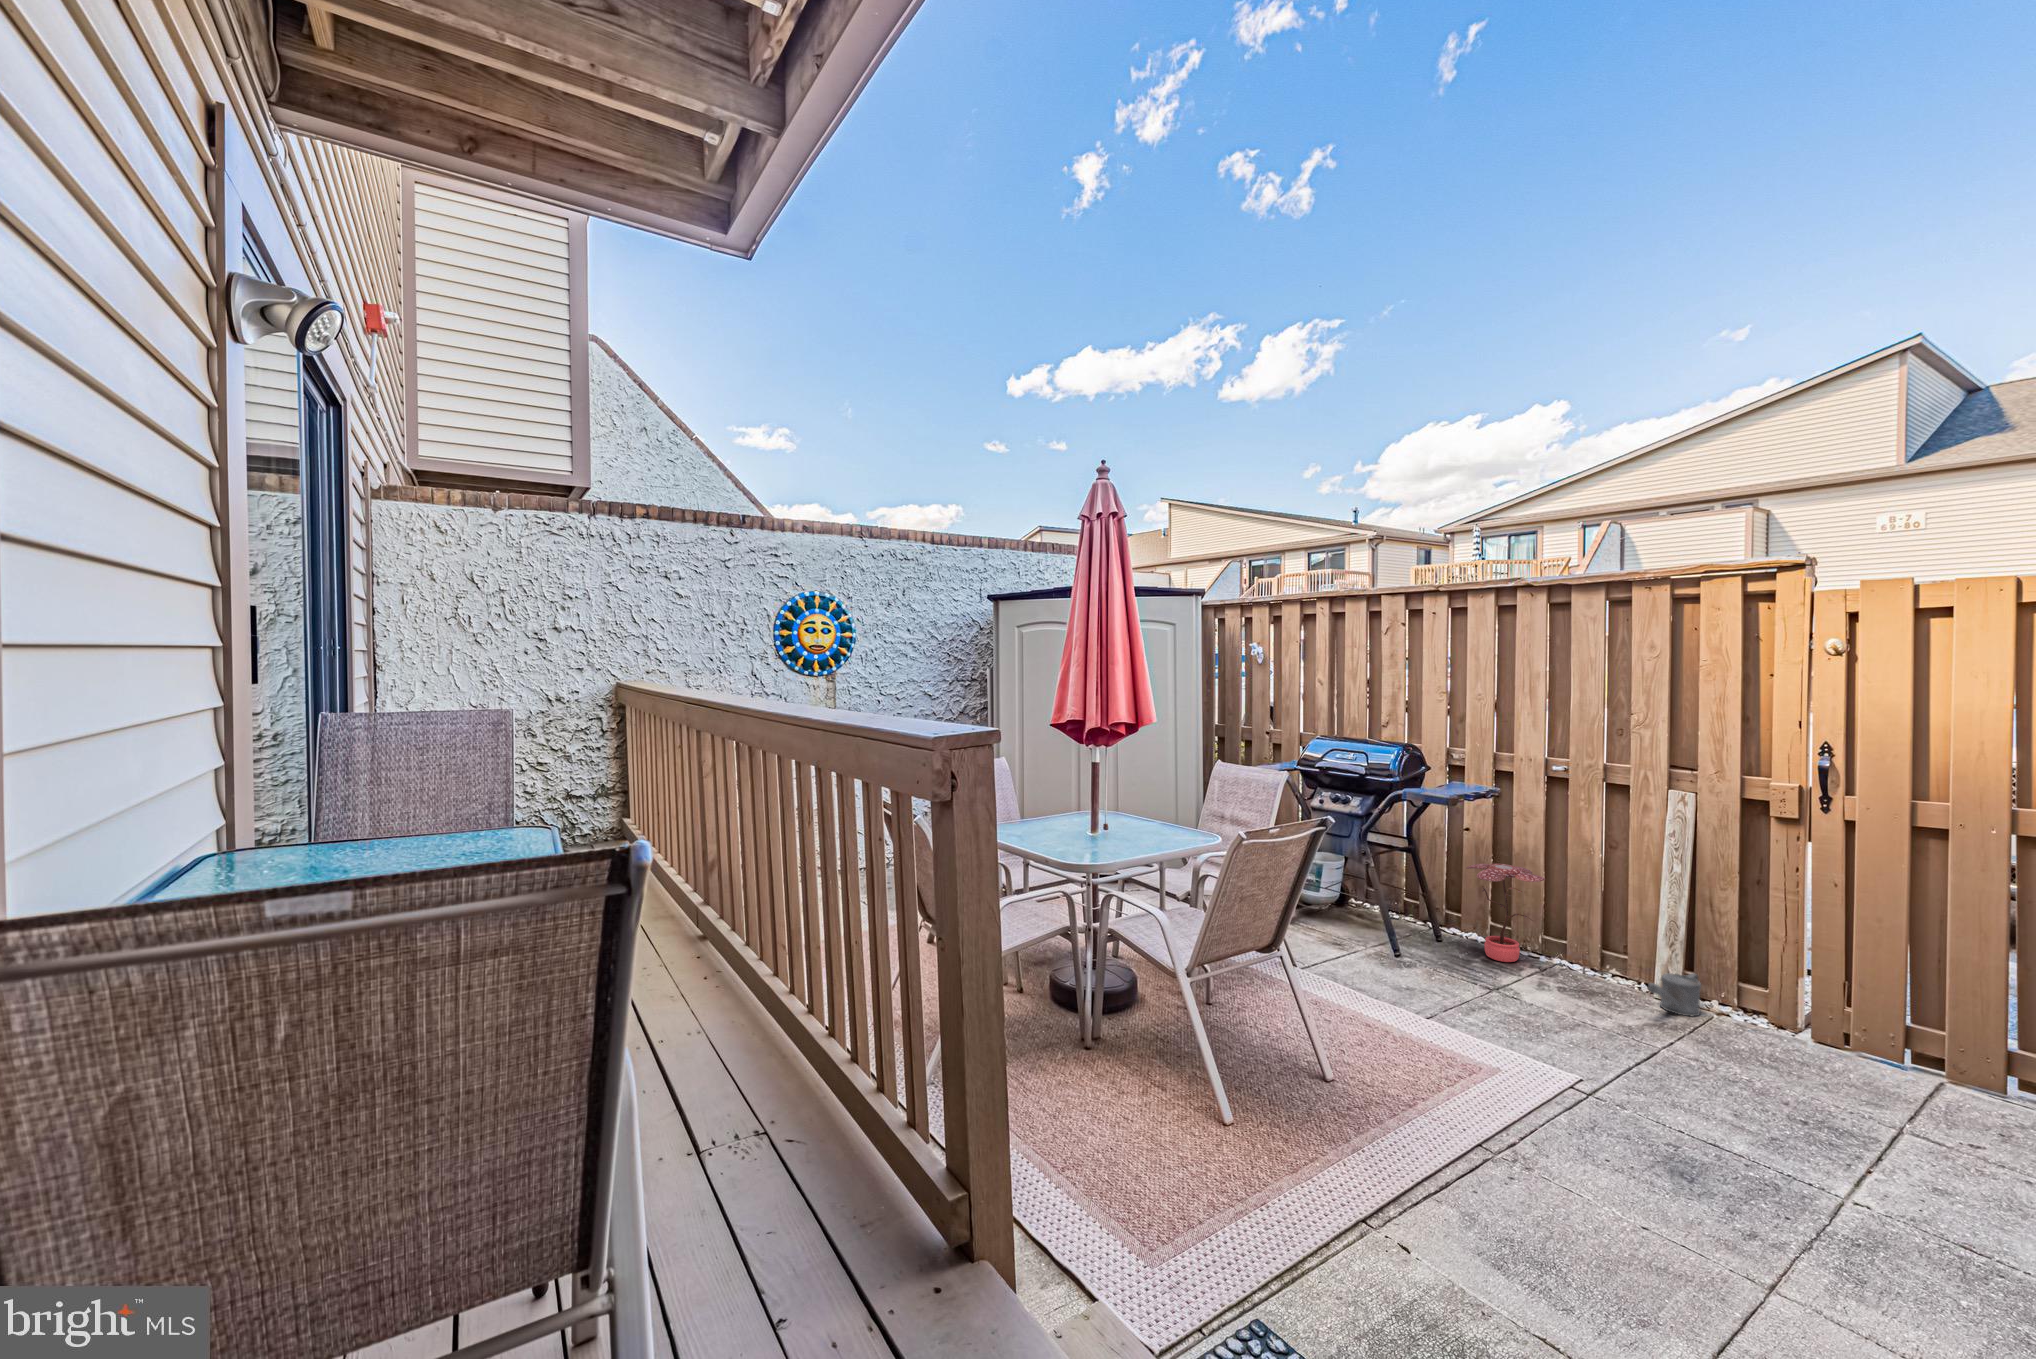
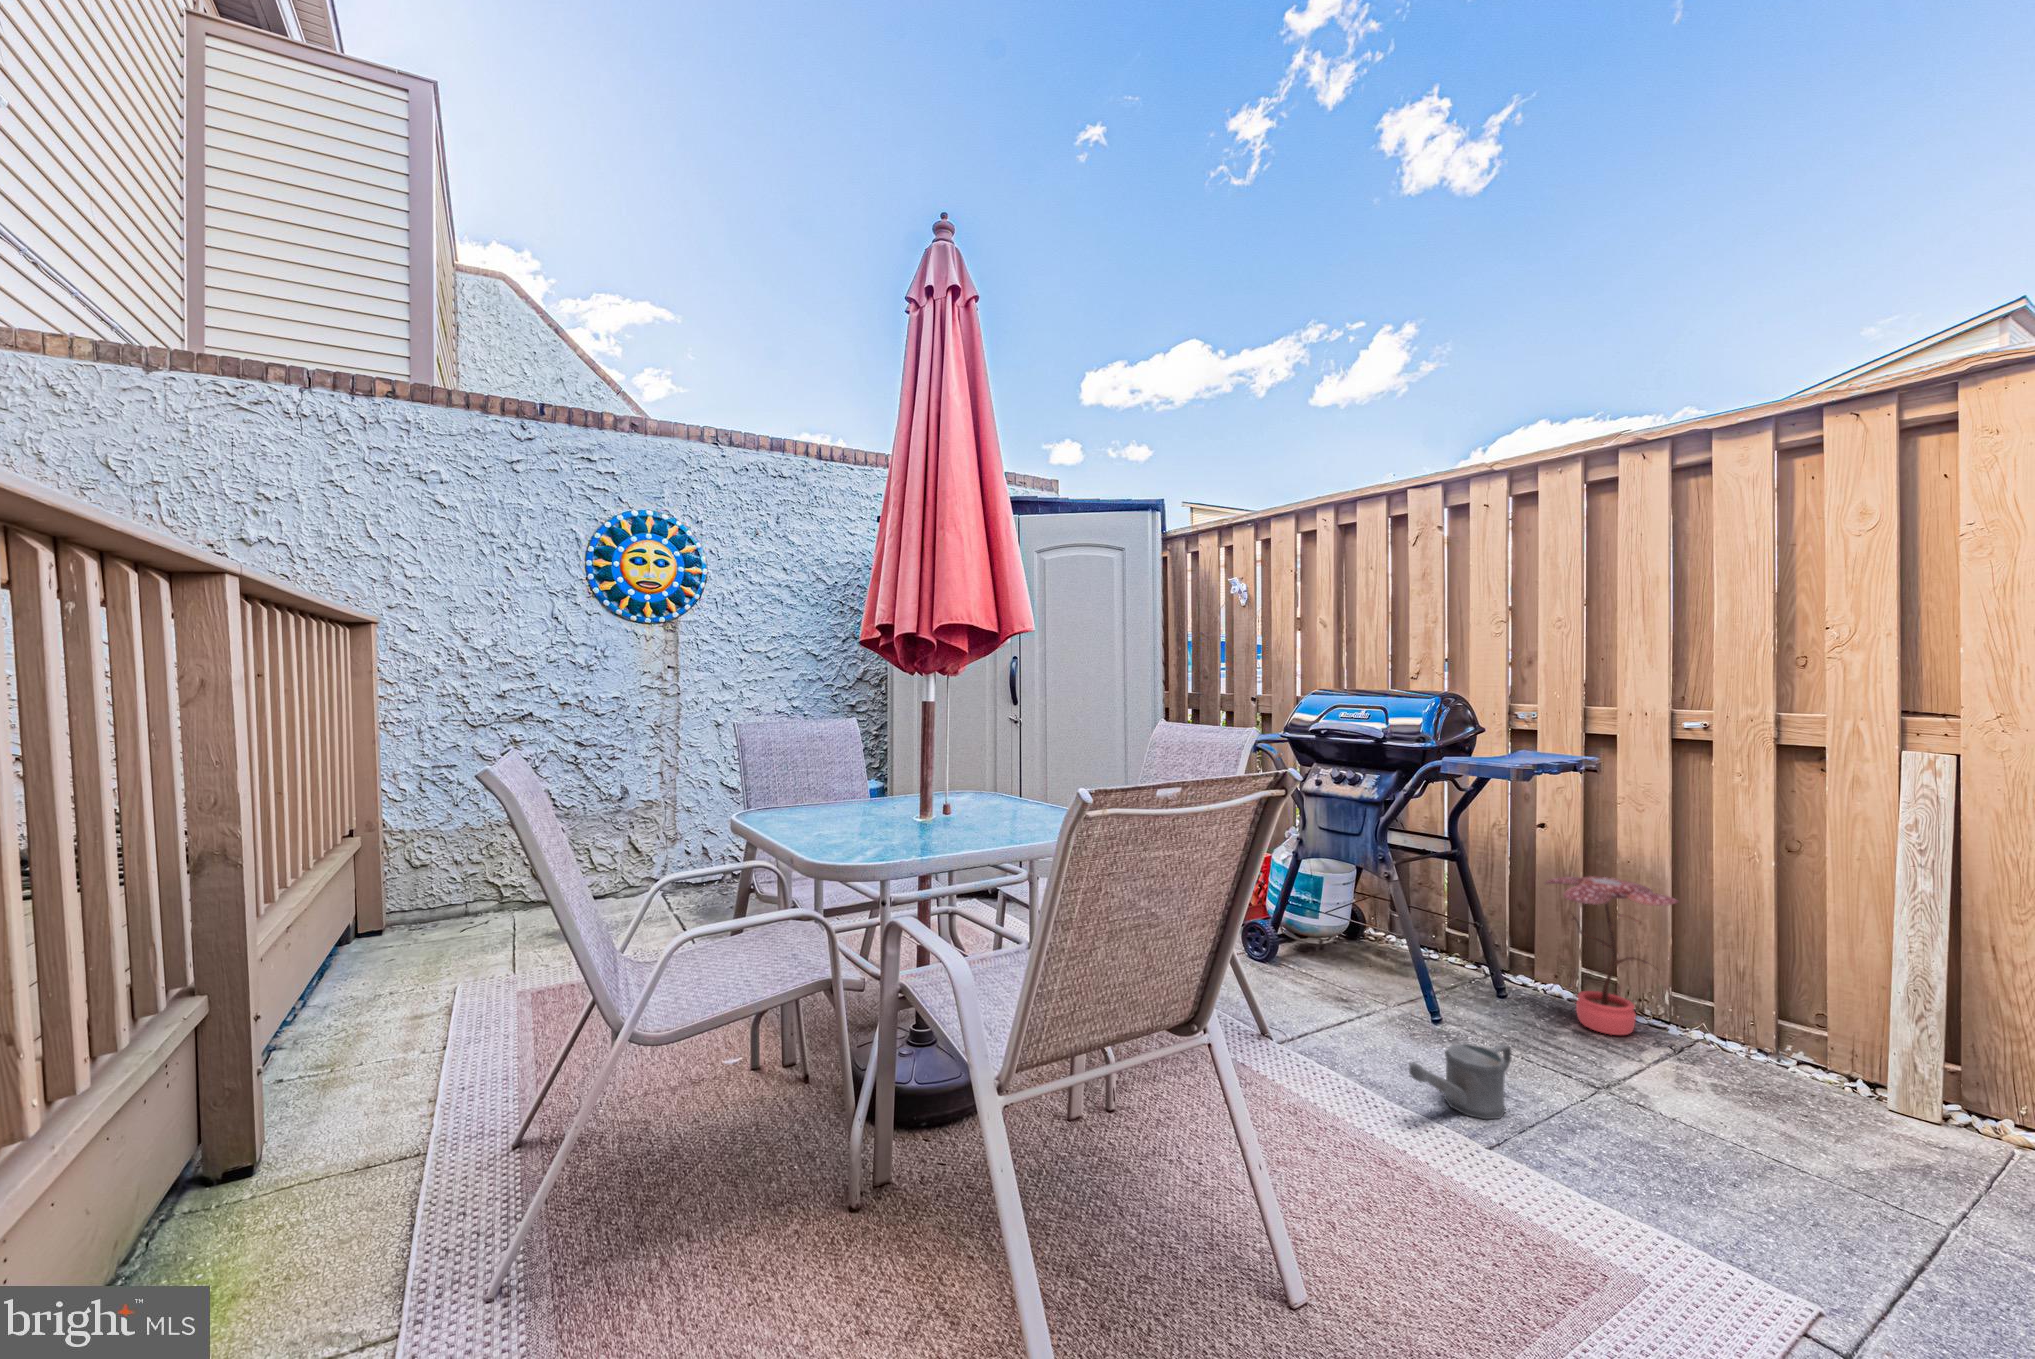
watering can: present [1648,973,1701,1016] -> present [1409,1043,1511,1120]

